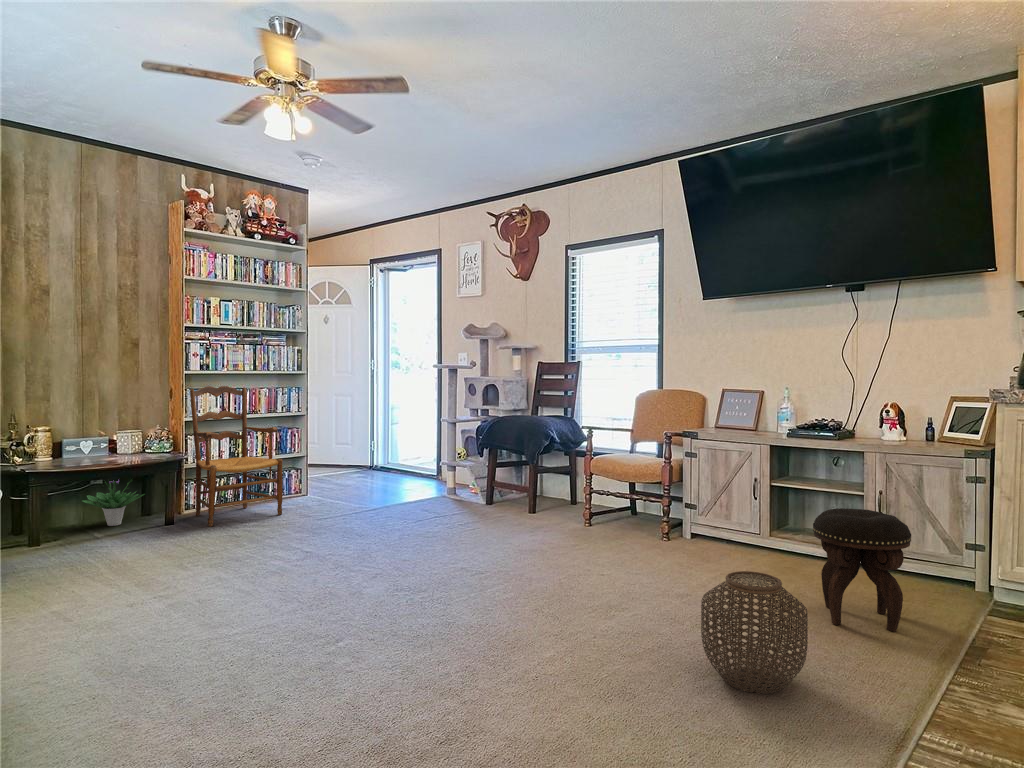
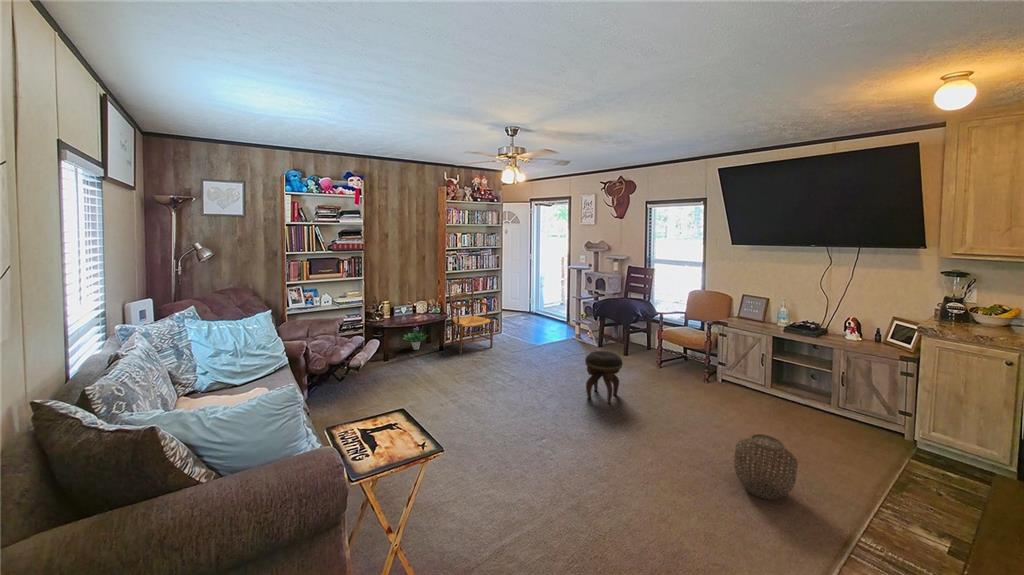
footstool: present [813,508,911,632] -> present [585,351,623,403]

